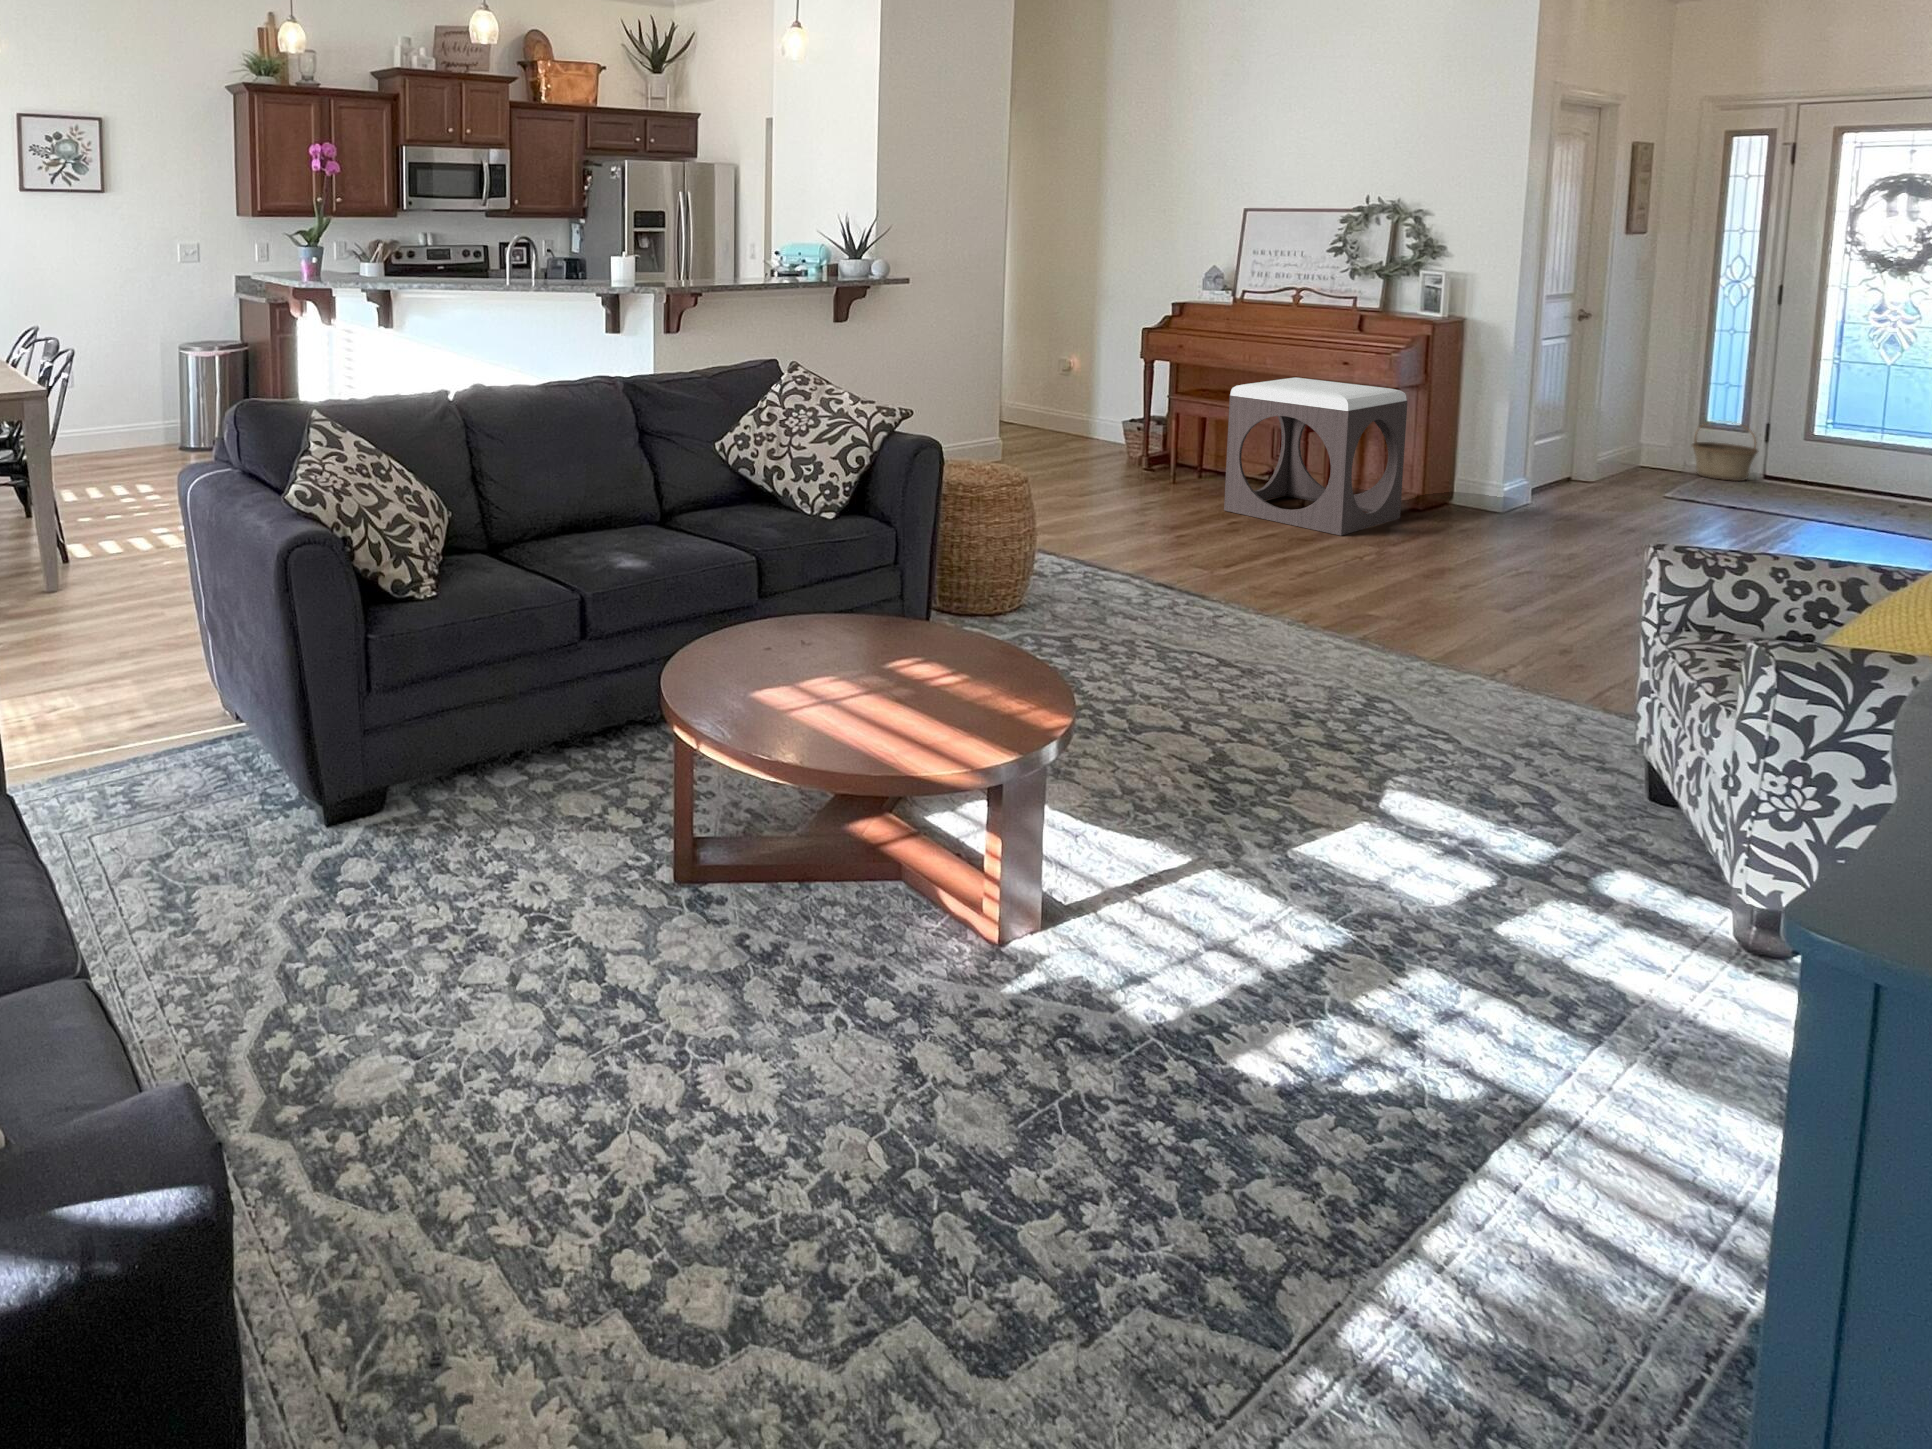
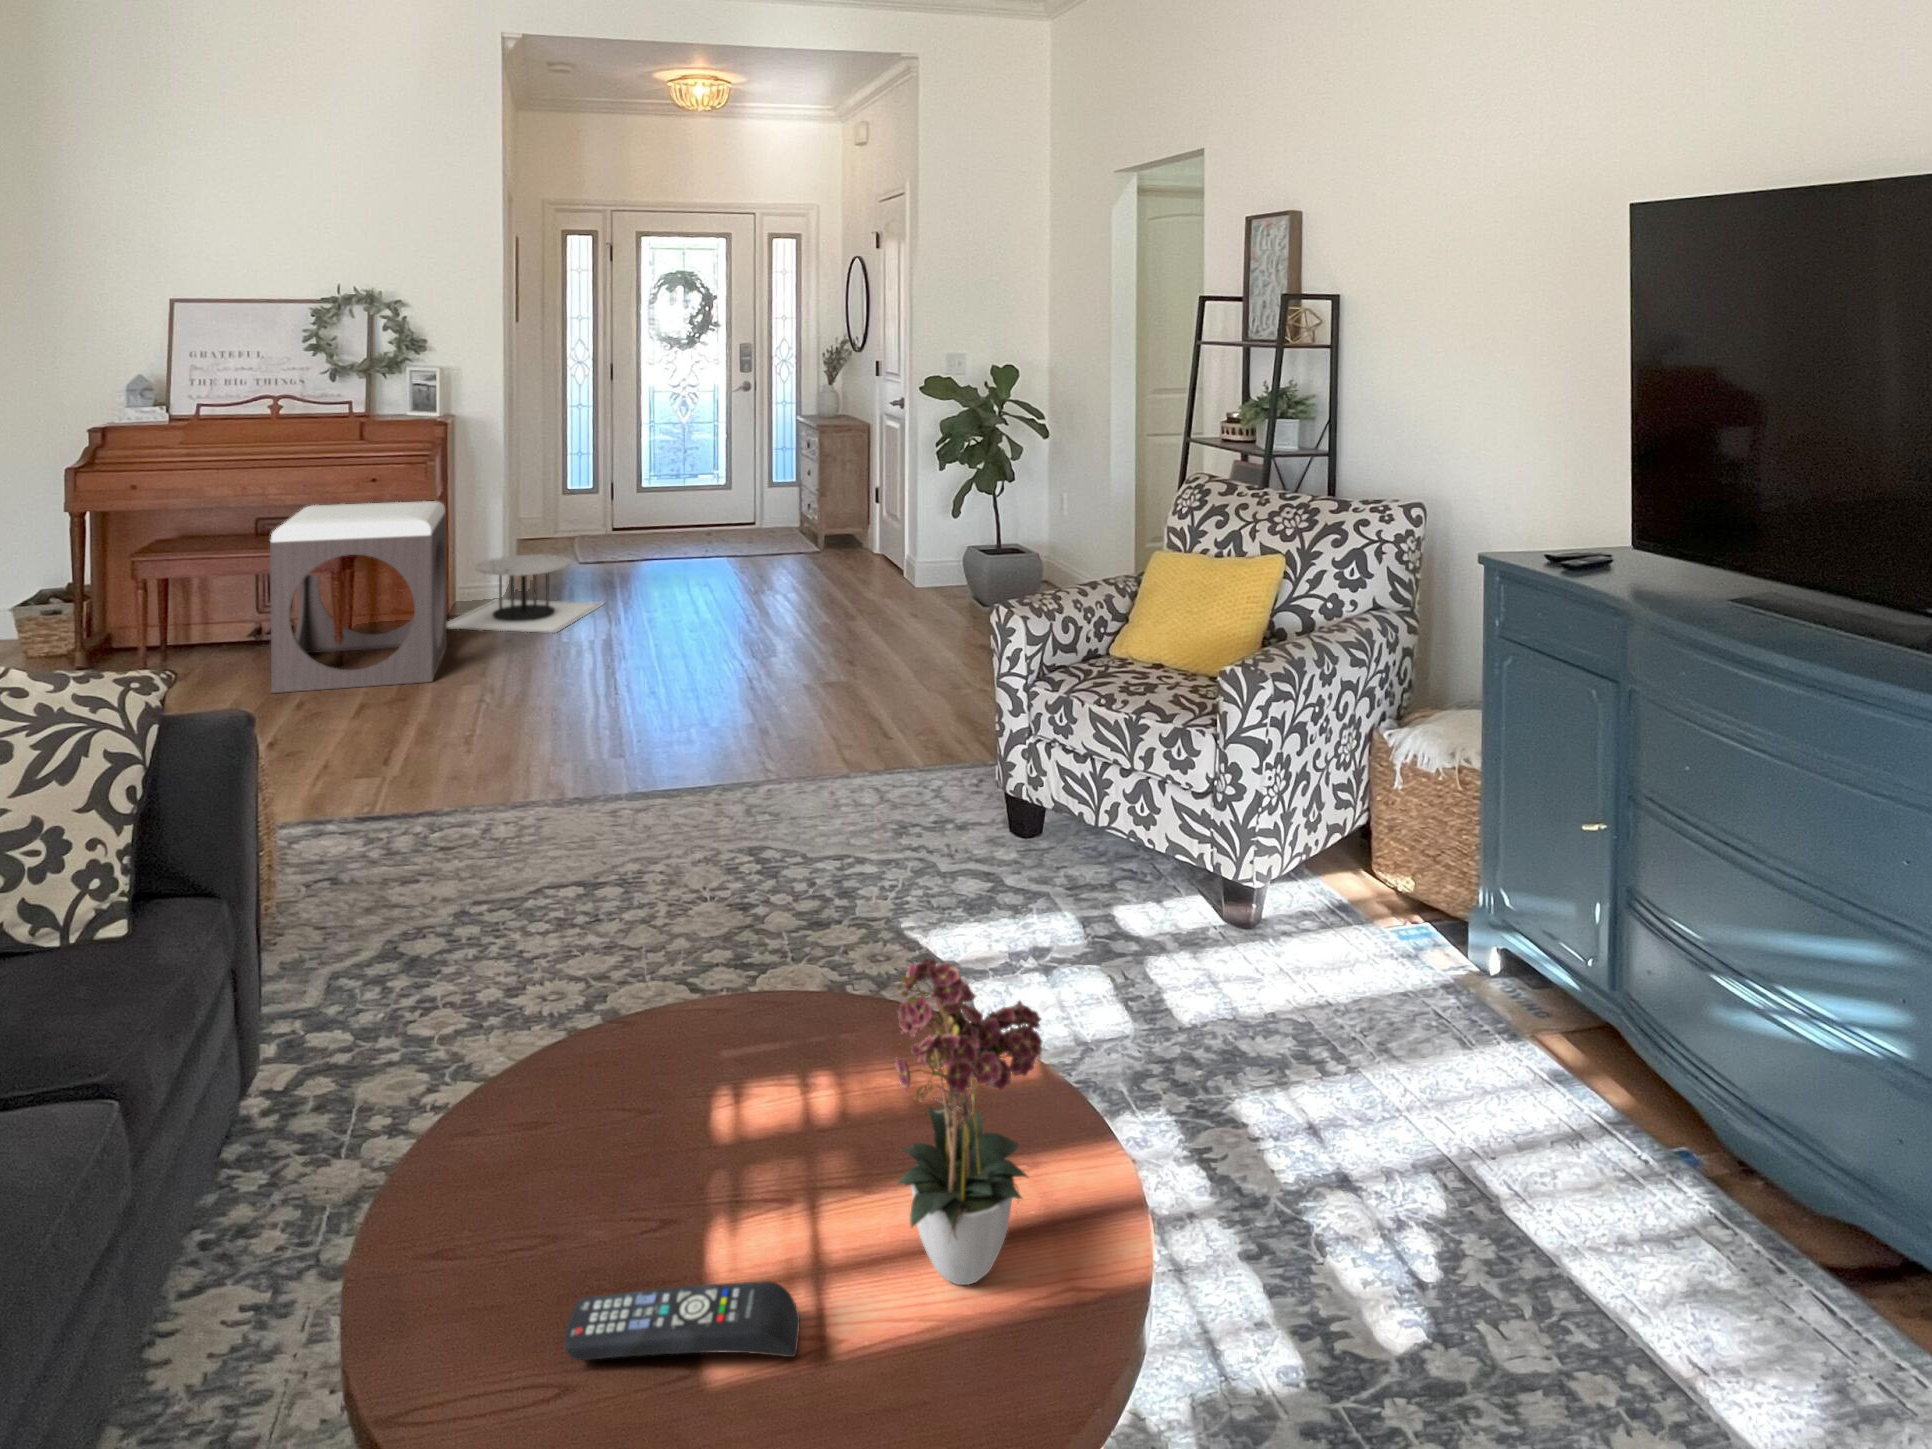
basket: present [1692,422,1758,481] -> none [564,485,611,537]
side table: none [1412,459,1613,536] -> present [447,554,603,633]
flower arrangement: none [805,544,932,731] -> present [896,958,1042,1285]
remote control: none [724,655,791,702] -> present [564,1281,800,1360]

